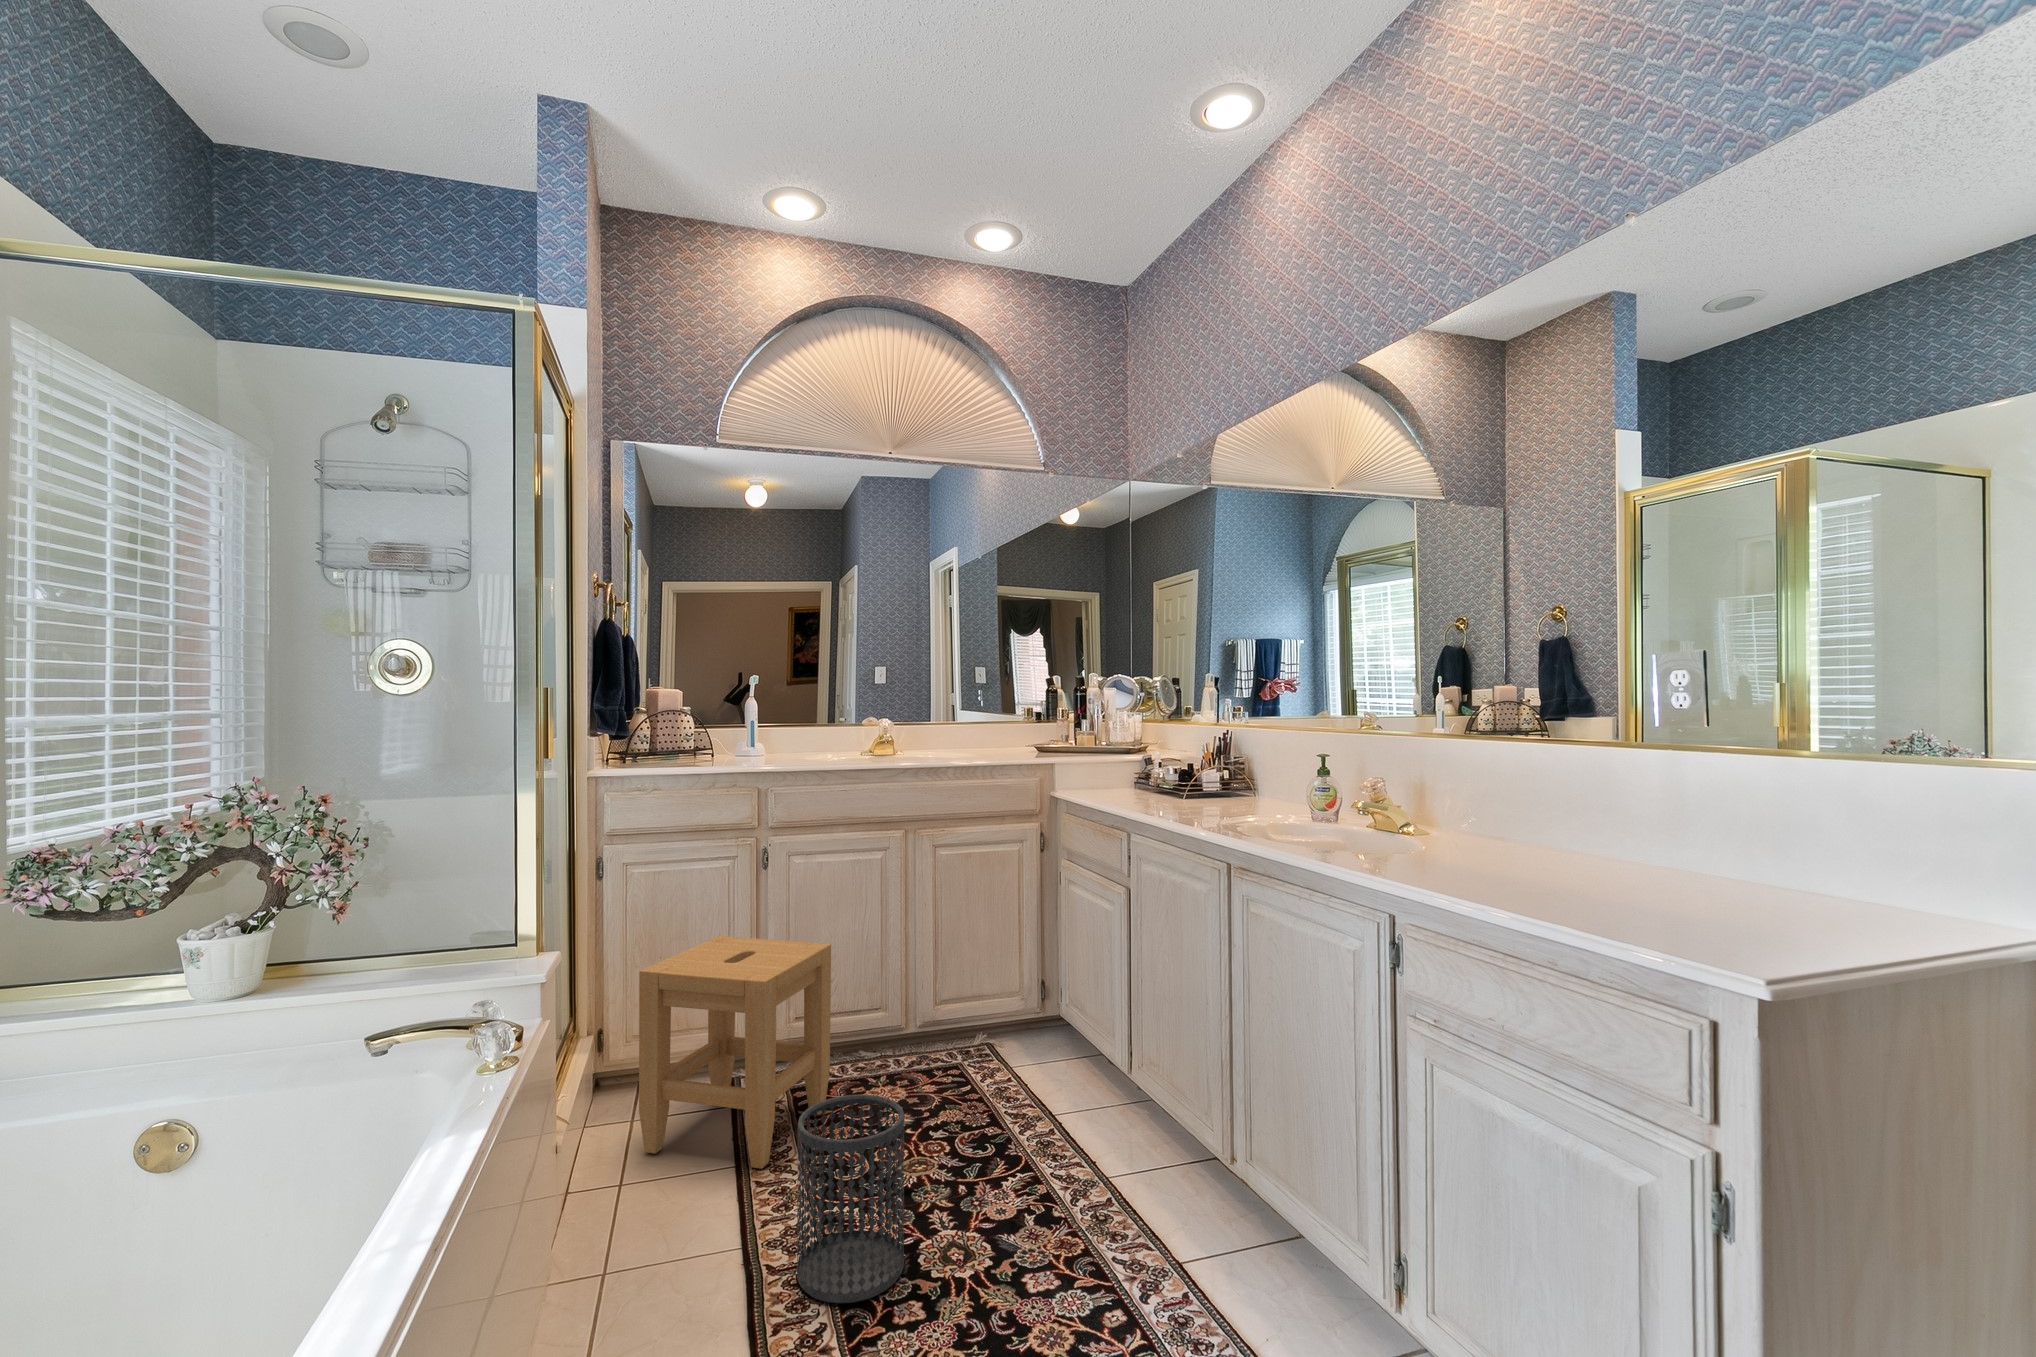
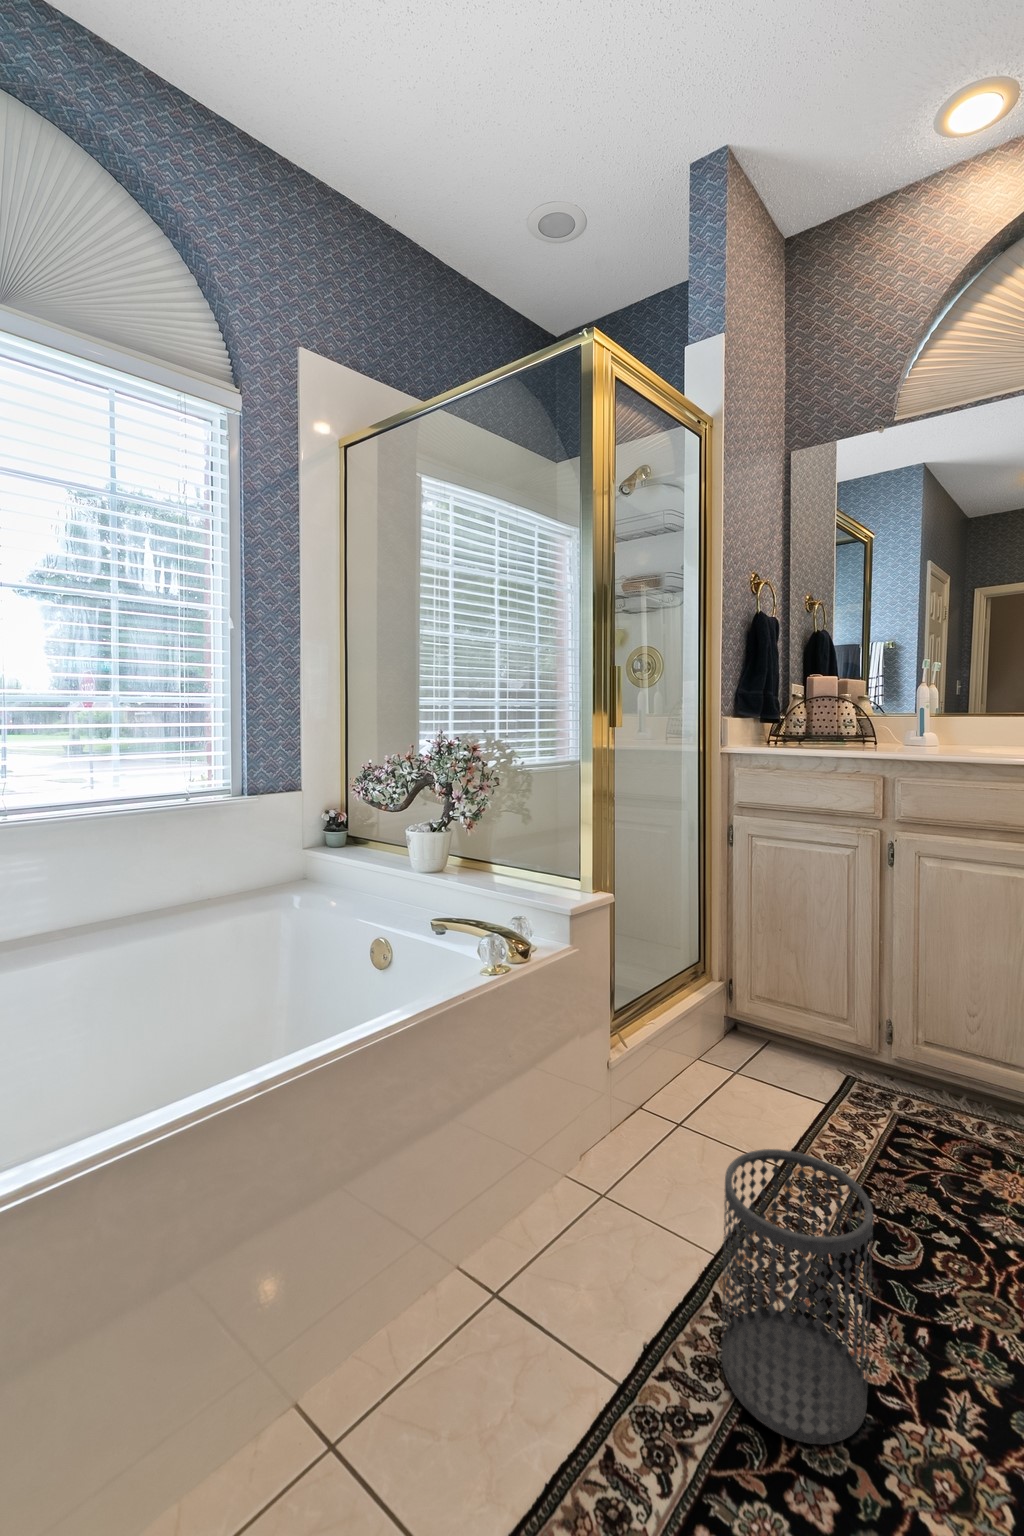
stool: present [639,936,831,1169] -> none [713,929,937,1186]

